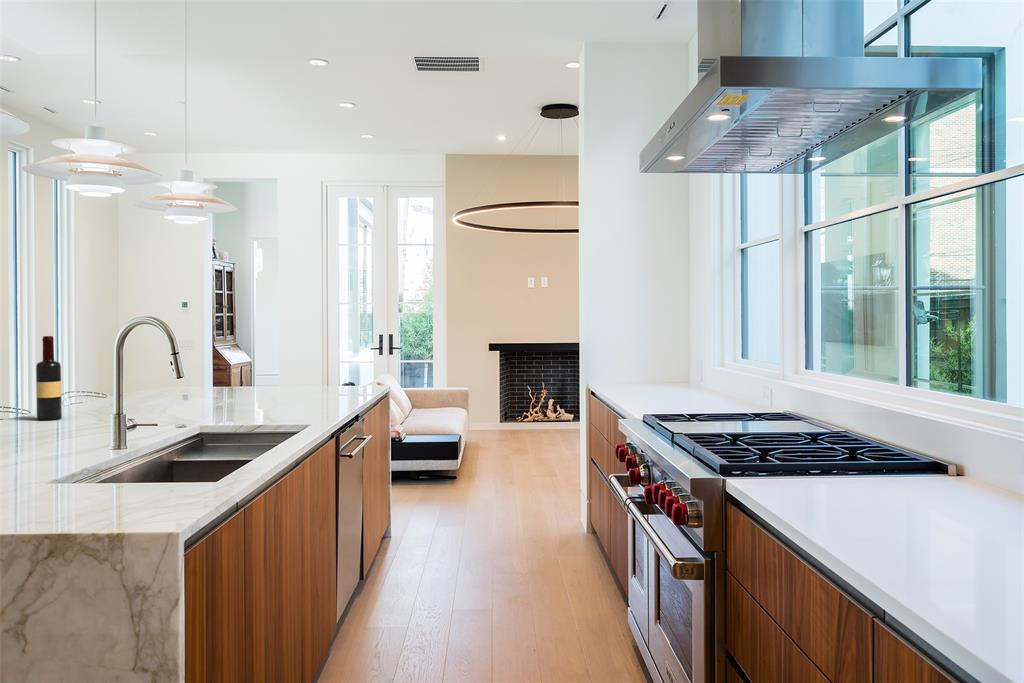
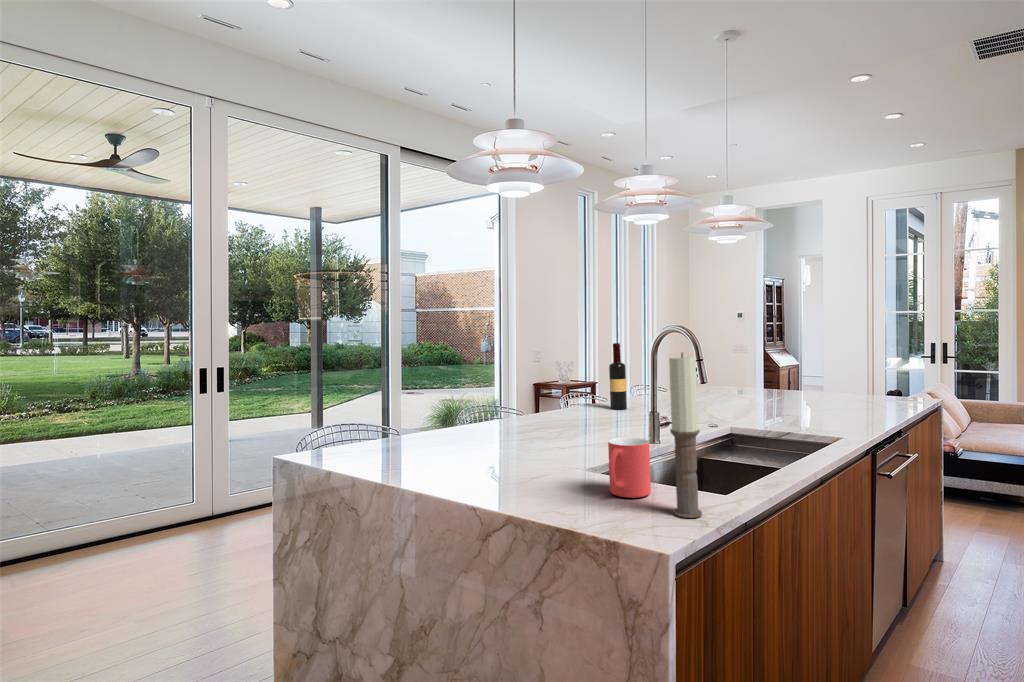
candle: none [171,352,200,504] -> present [669,353,702,518]
mug: none [92,439,141,500] -> present [608,438,651,498]

